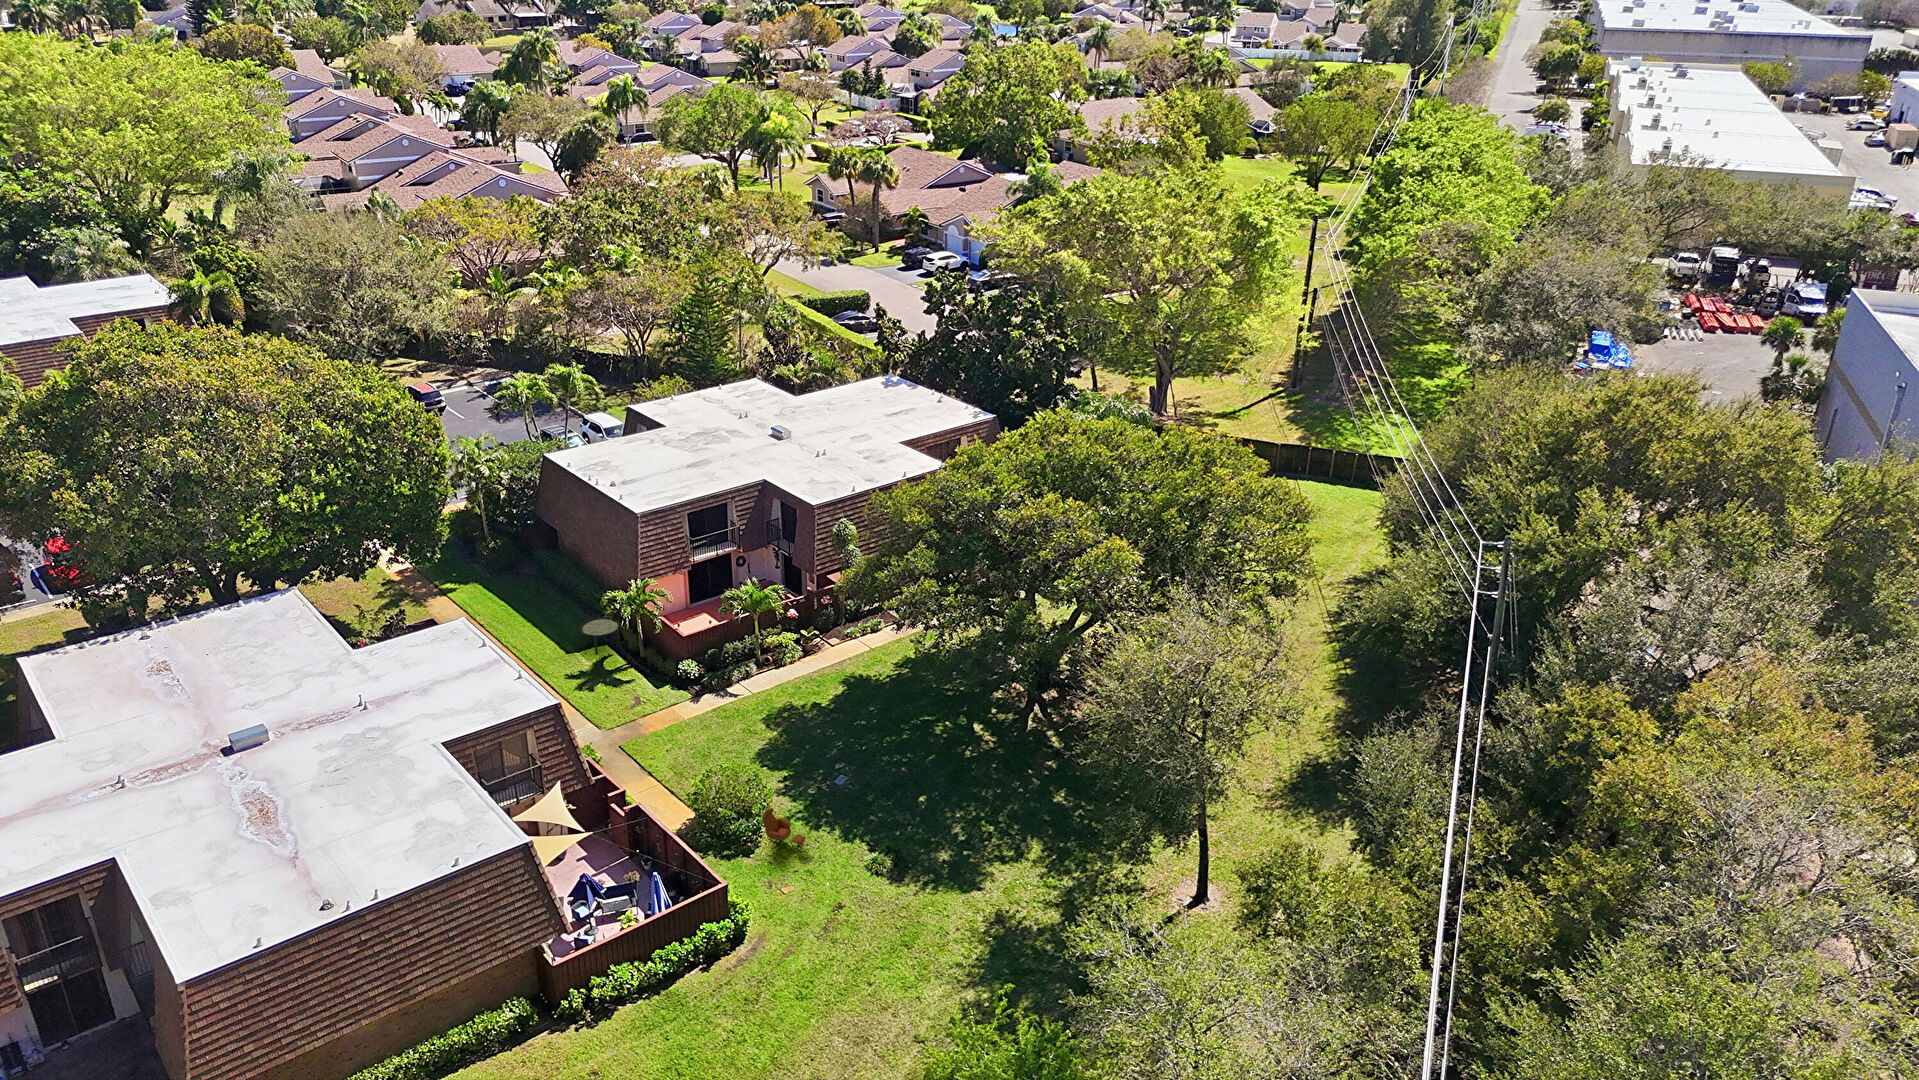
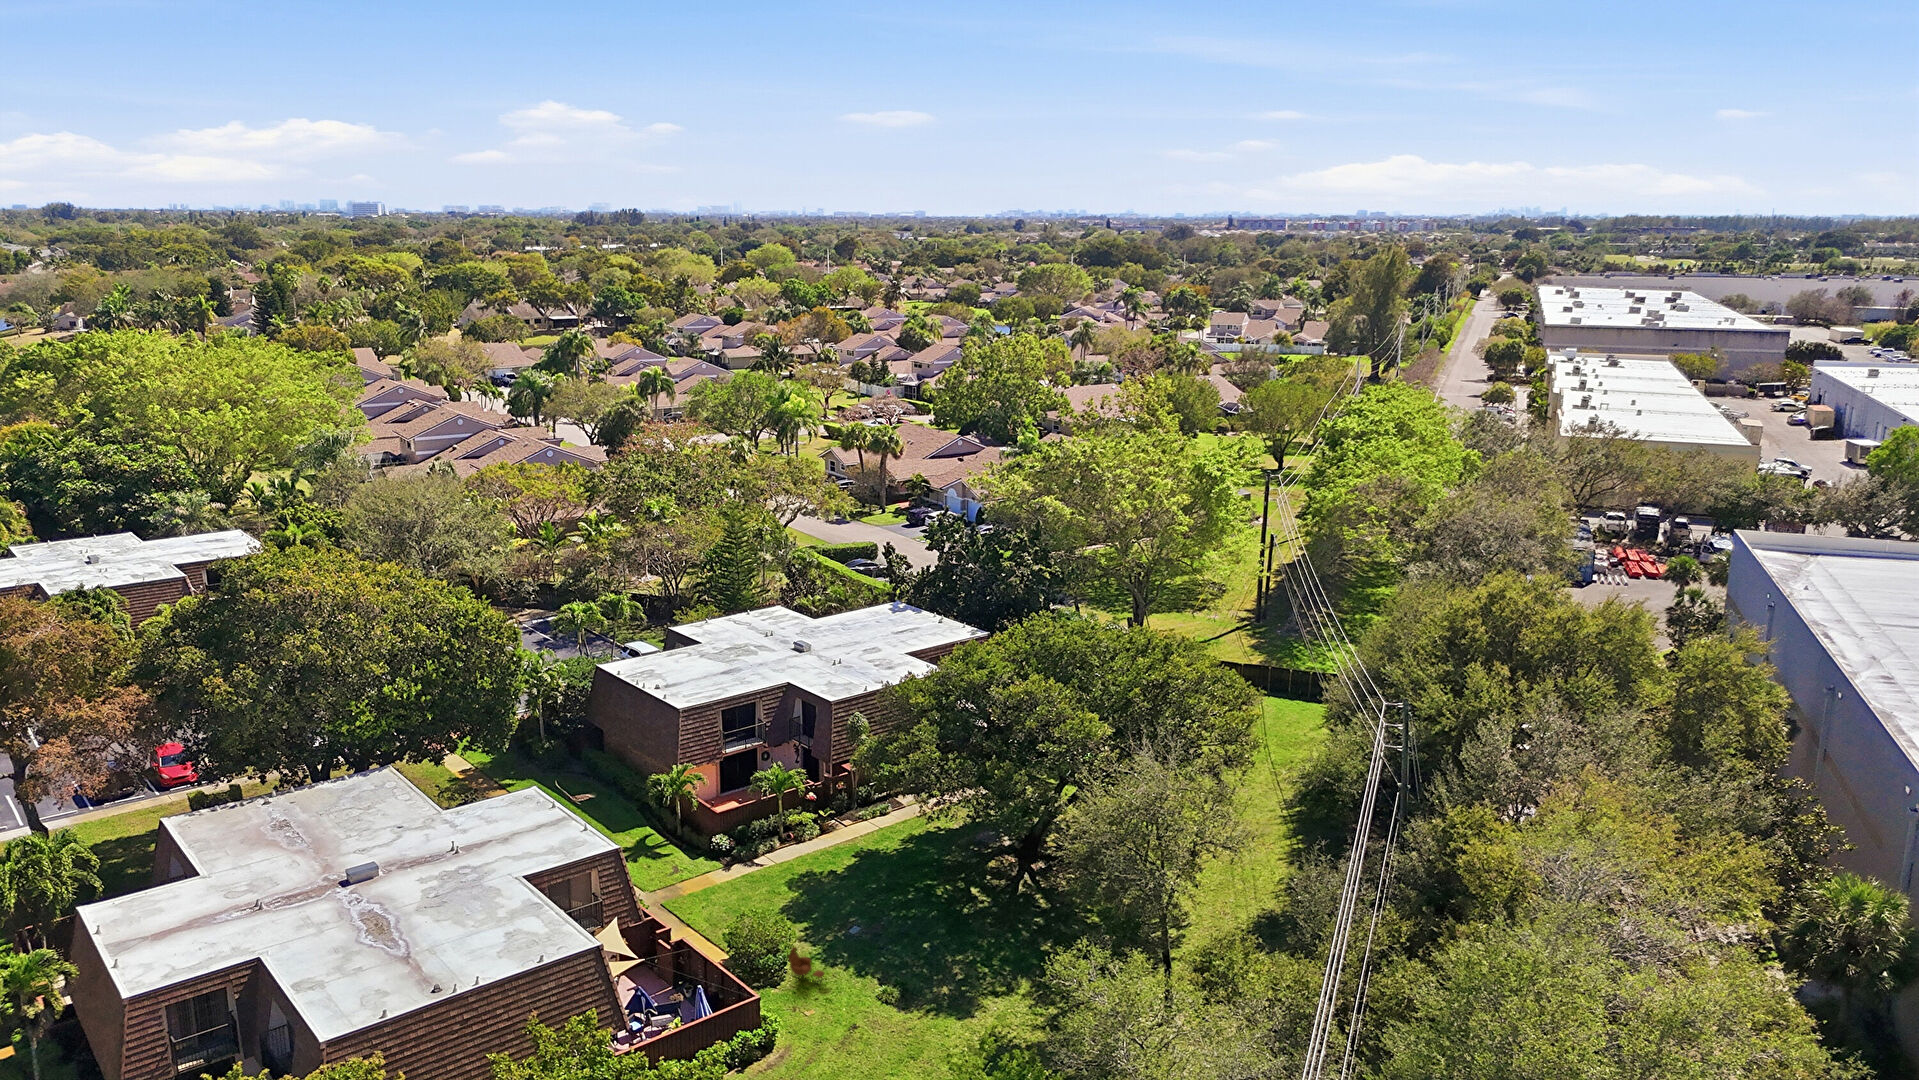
round table: present [580,617,620,654] -> none [625,801,660,833]

